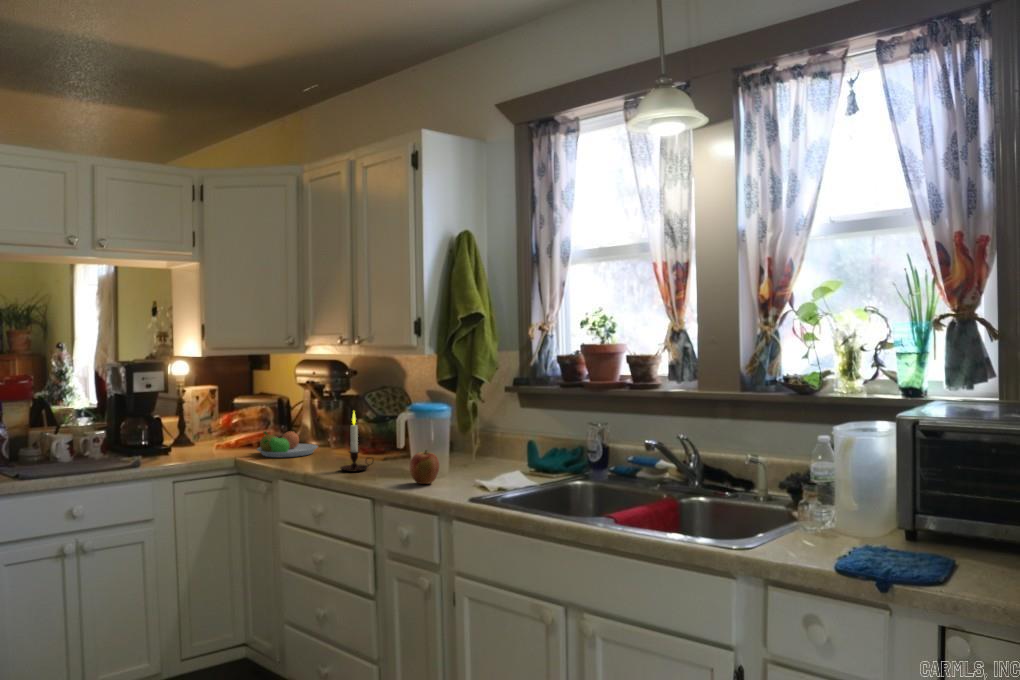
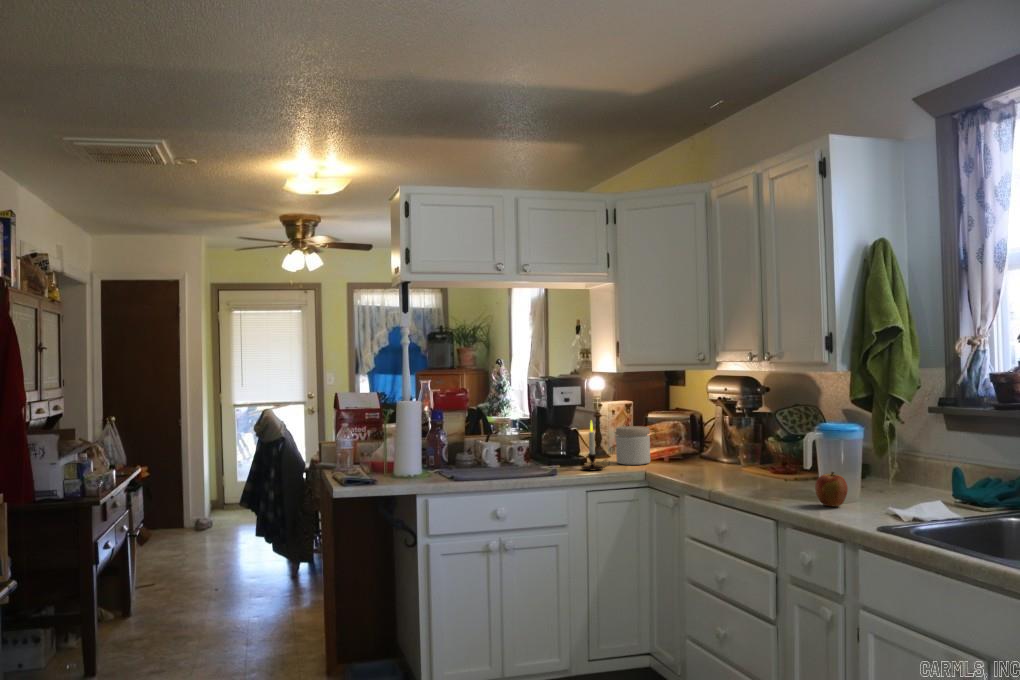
jar: none [199,412,237,453] -> present [616,426,650,465]
candle: present [340,412,371,472] -> present [581,421,606,470]
fruit bowl: present [257,431,318,458] -> none [668,446,727,472]

